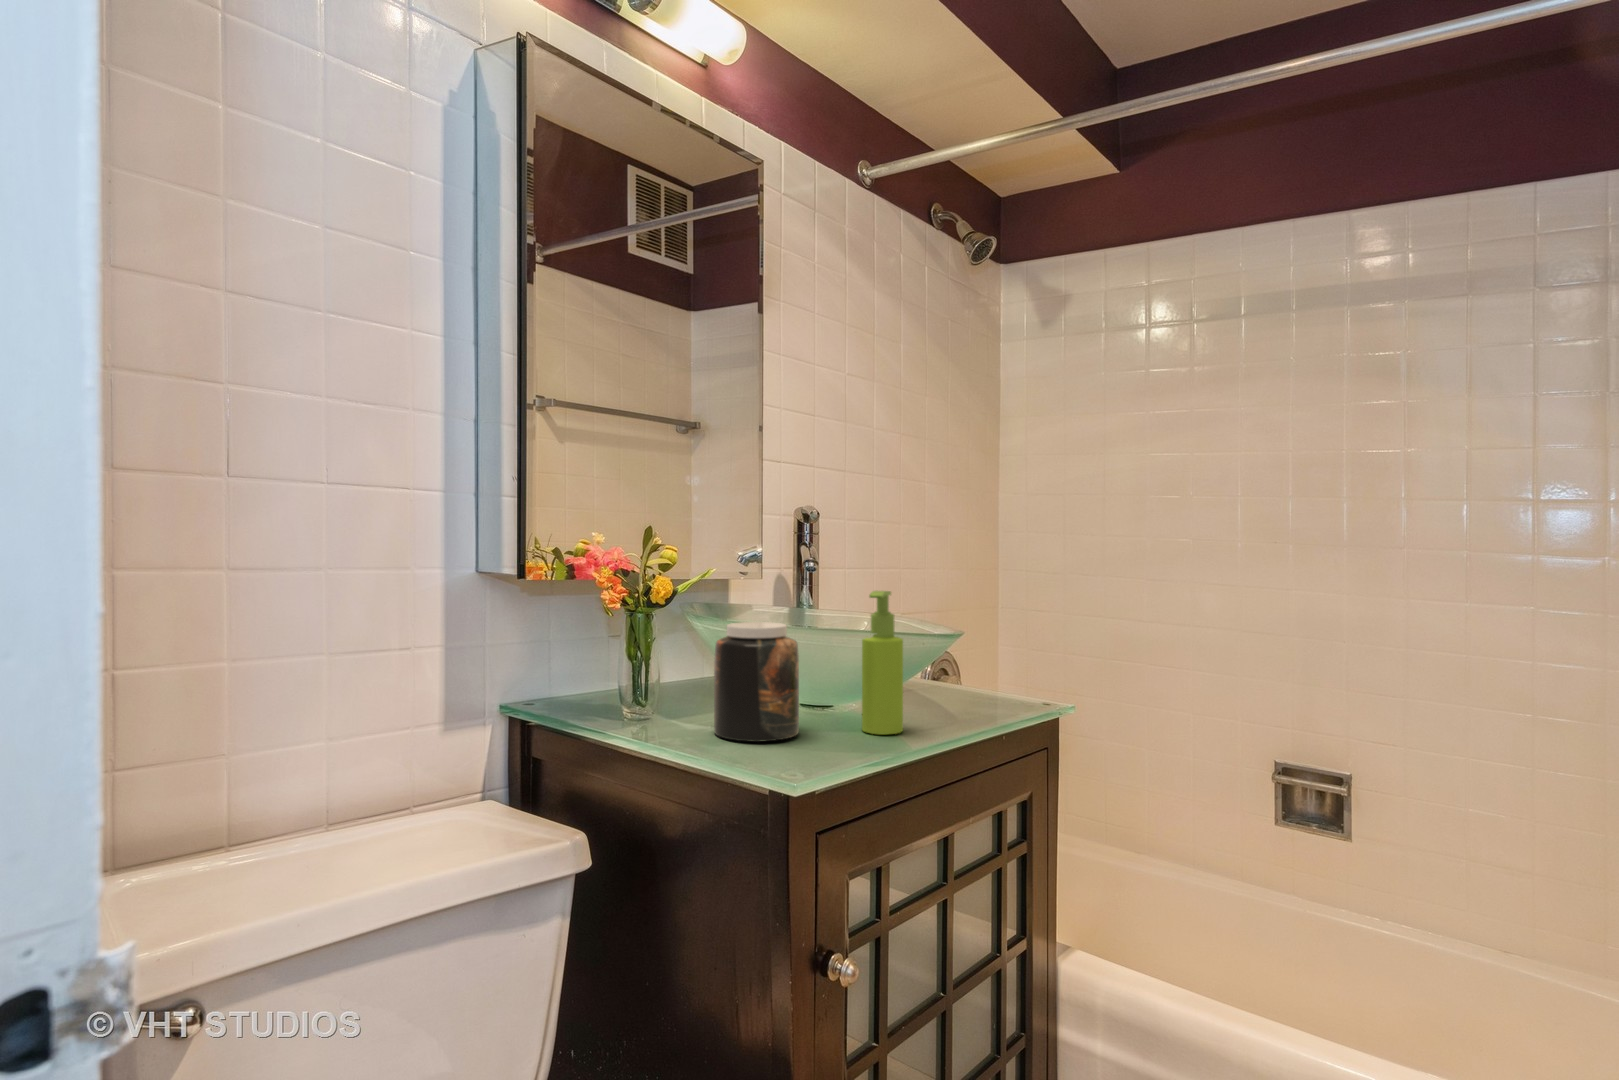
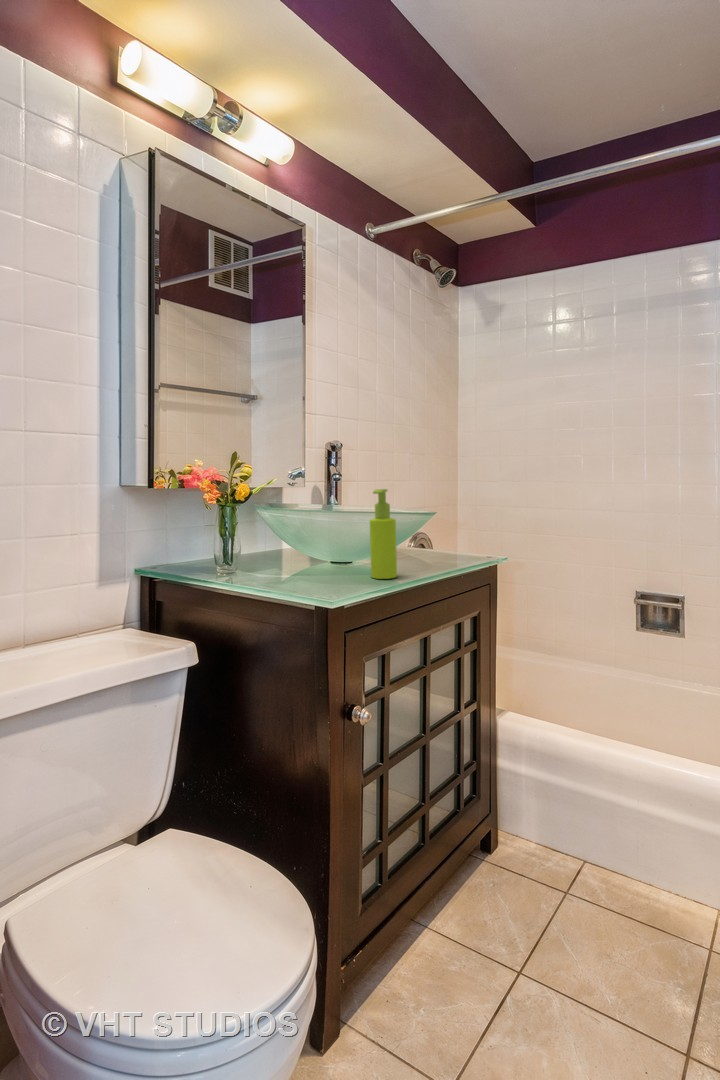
jar: present [714,622,799,742] -> none [276,512,331,585]

